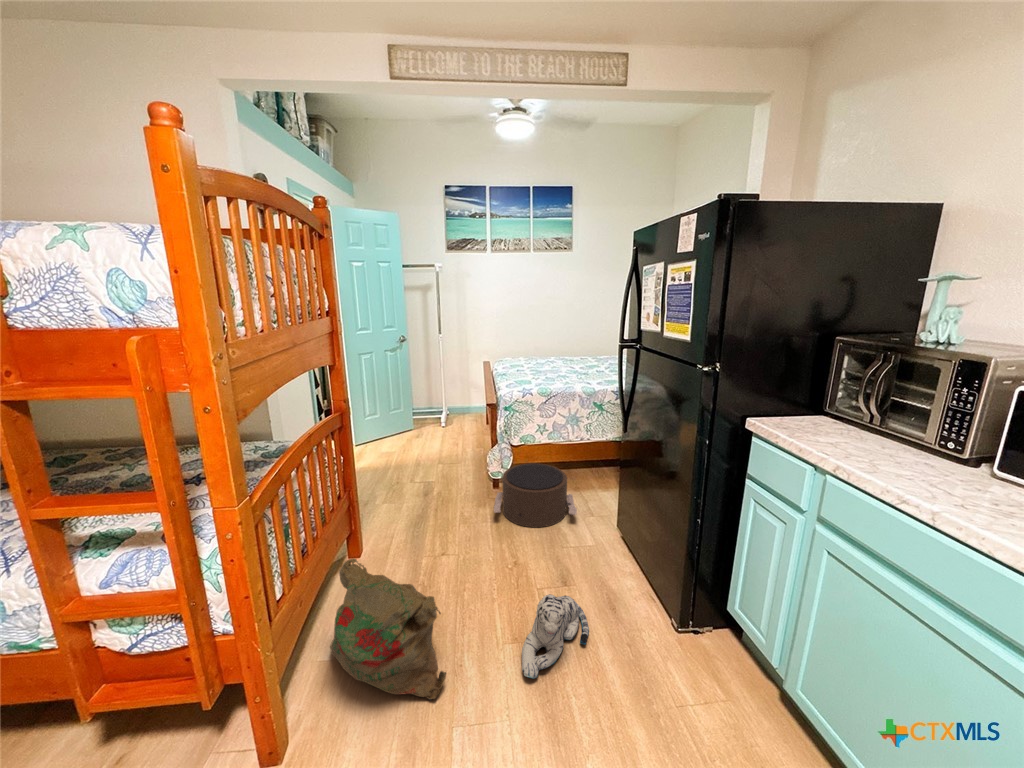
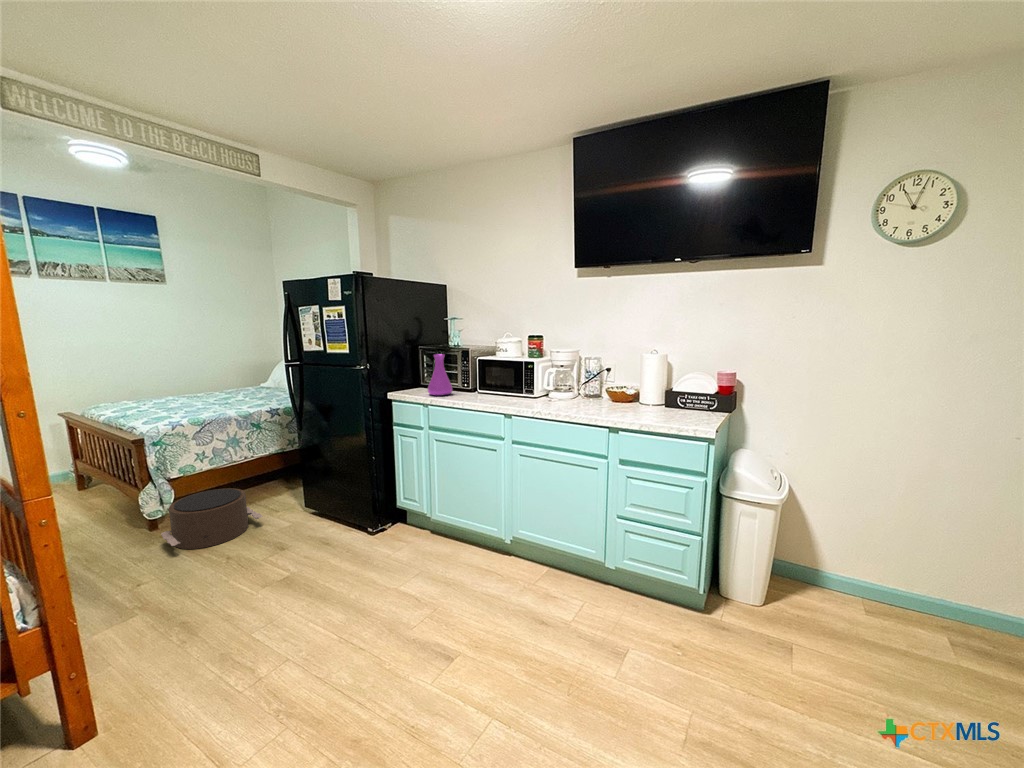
vase: none [833,362,905,457] -> present [428,354,453,396]
bag: present [330,558,446,700] -> none [46,576,221,706]
plush toy: present [522,594,589,679] -> none [272,547,319,607]

